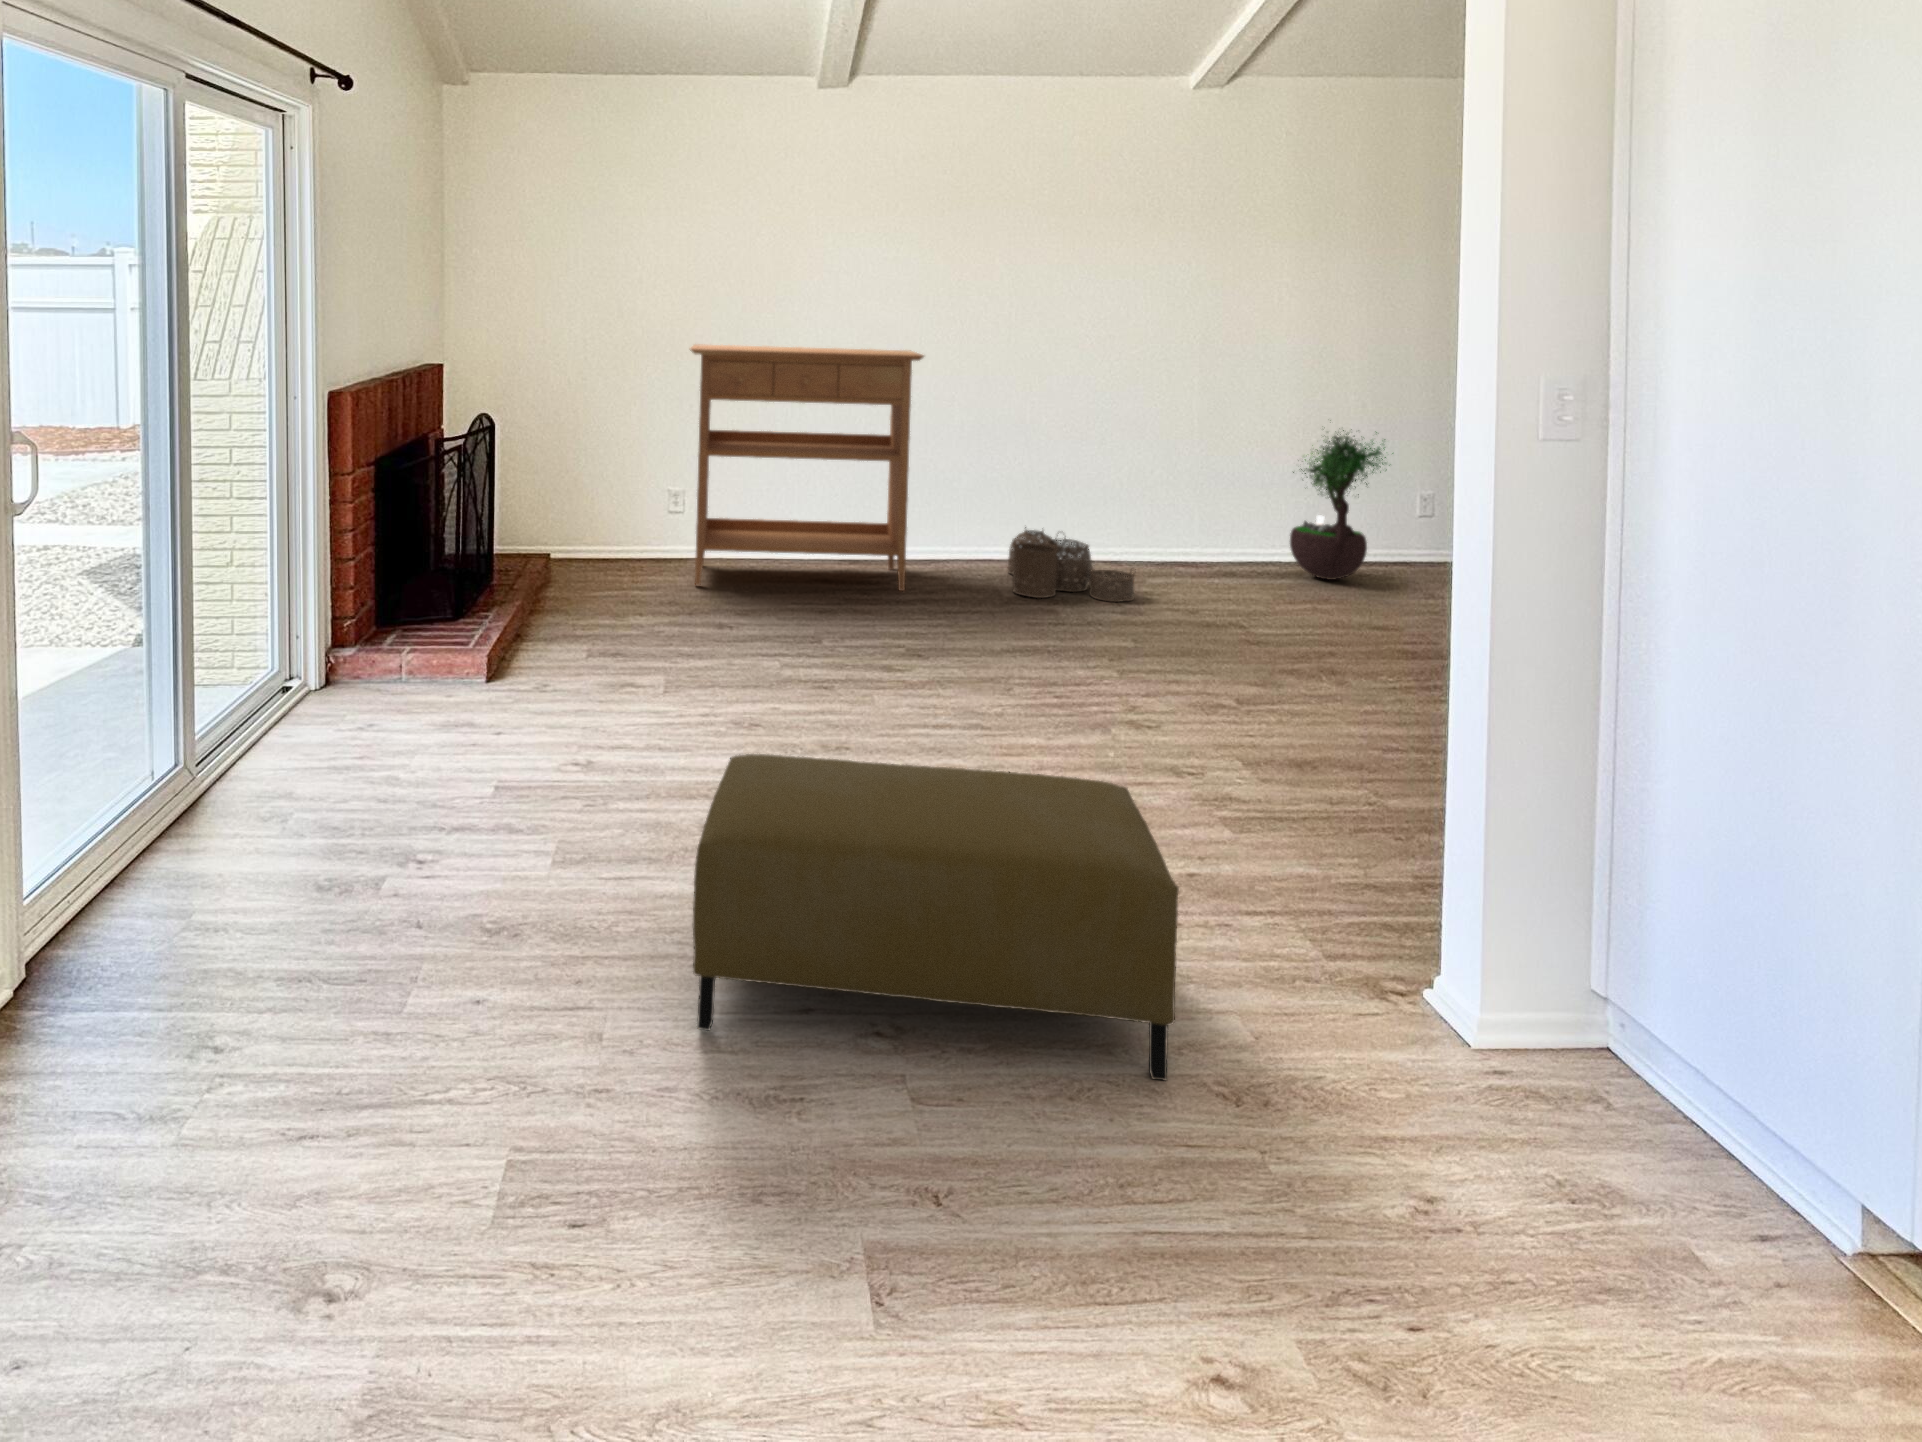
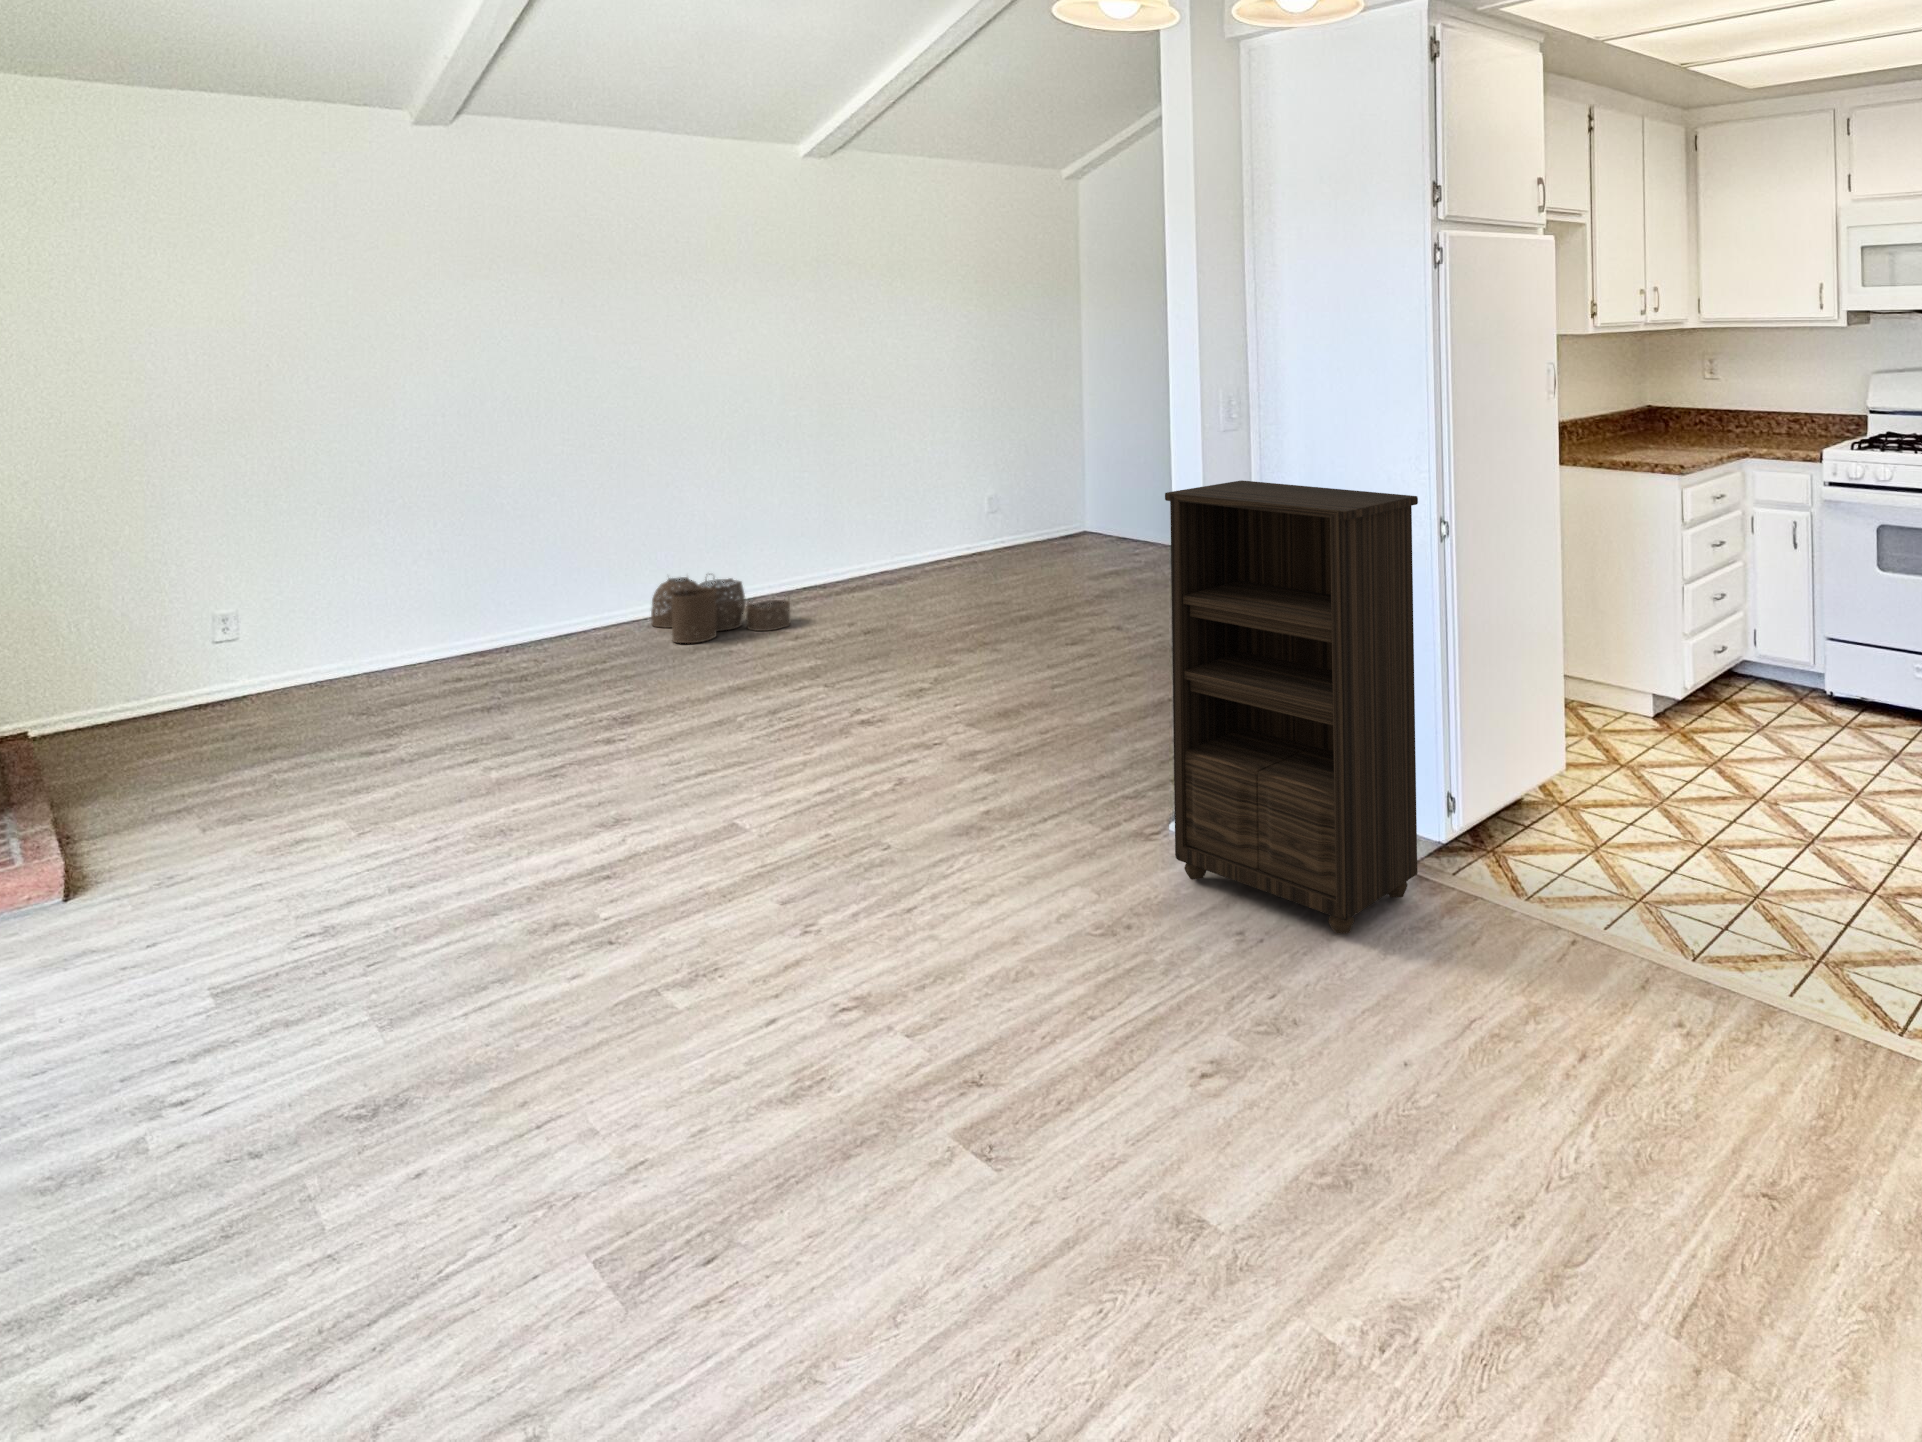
console table: present [691,344,924,591] -> none [239,406,570,720]
potted tree: present [1290,429,1393,580] -> none [900,435,980,574]
bookshelf: none [1380,520,1873,1305] -> present [1165,480,1418,934]
ottoman: present [693,754,1179,1080] -> none [626,744,1070,1080]

